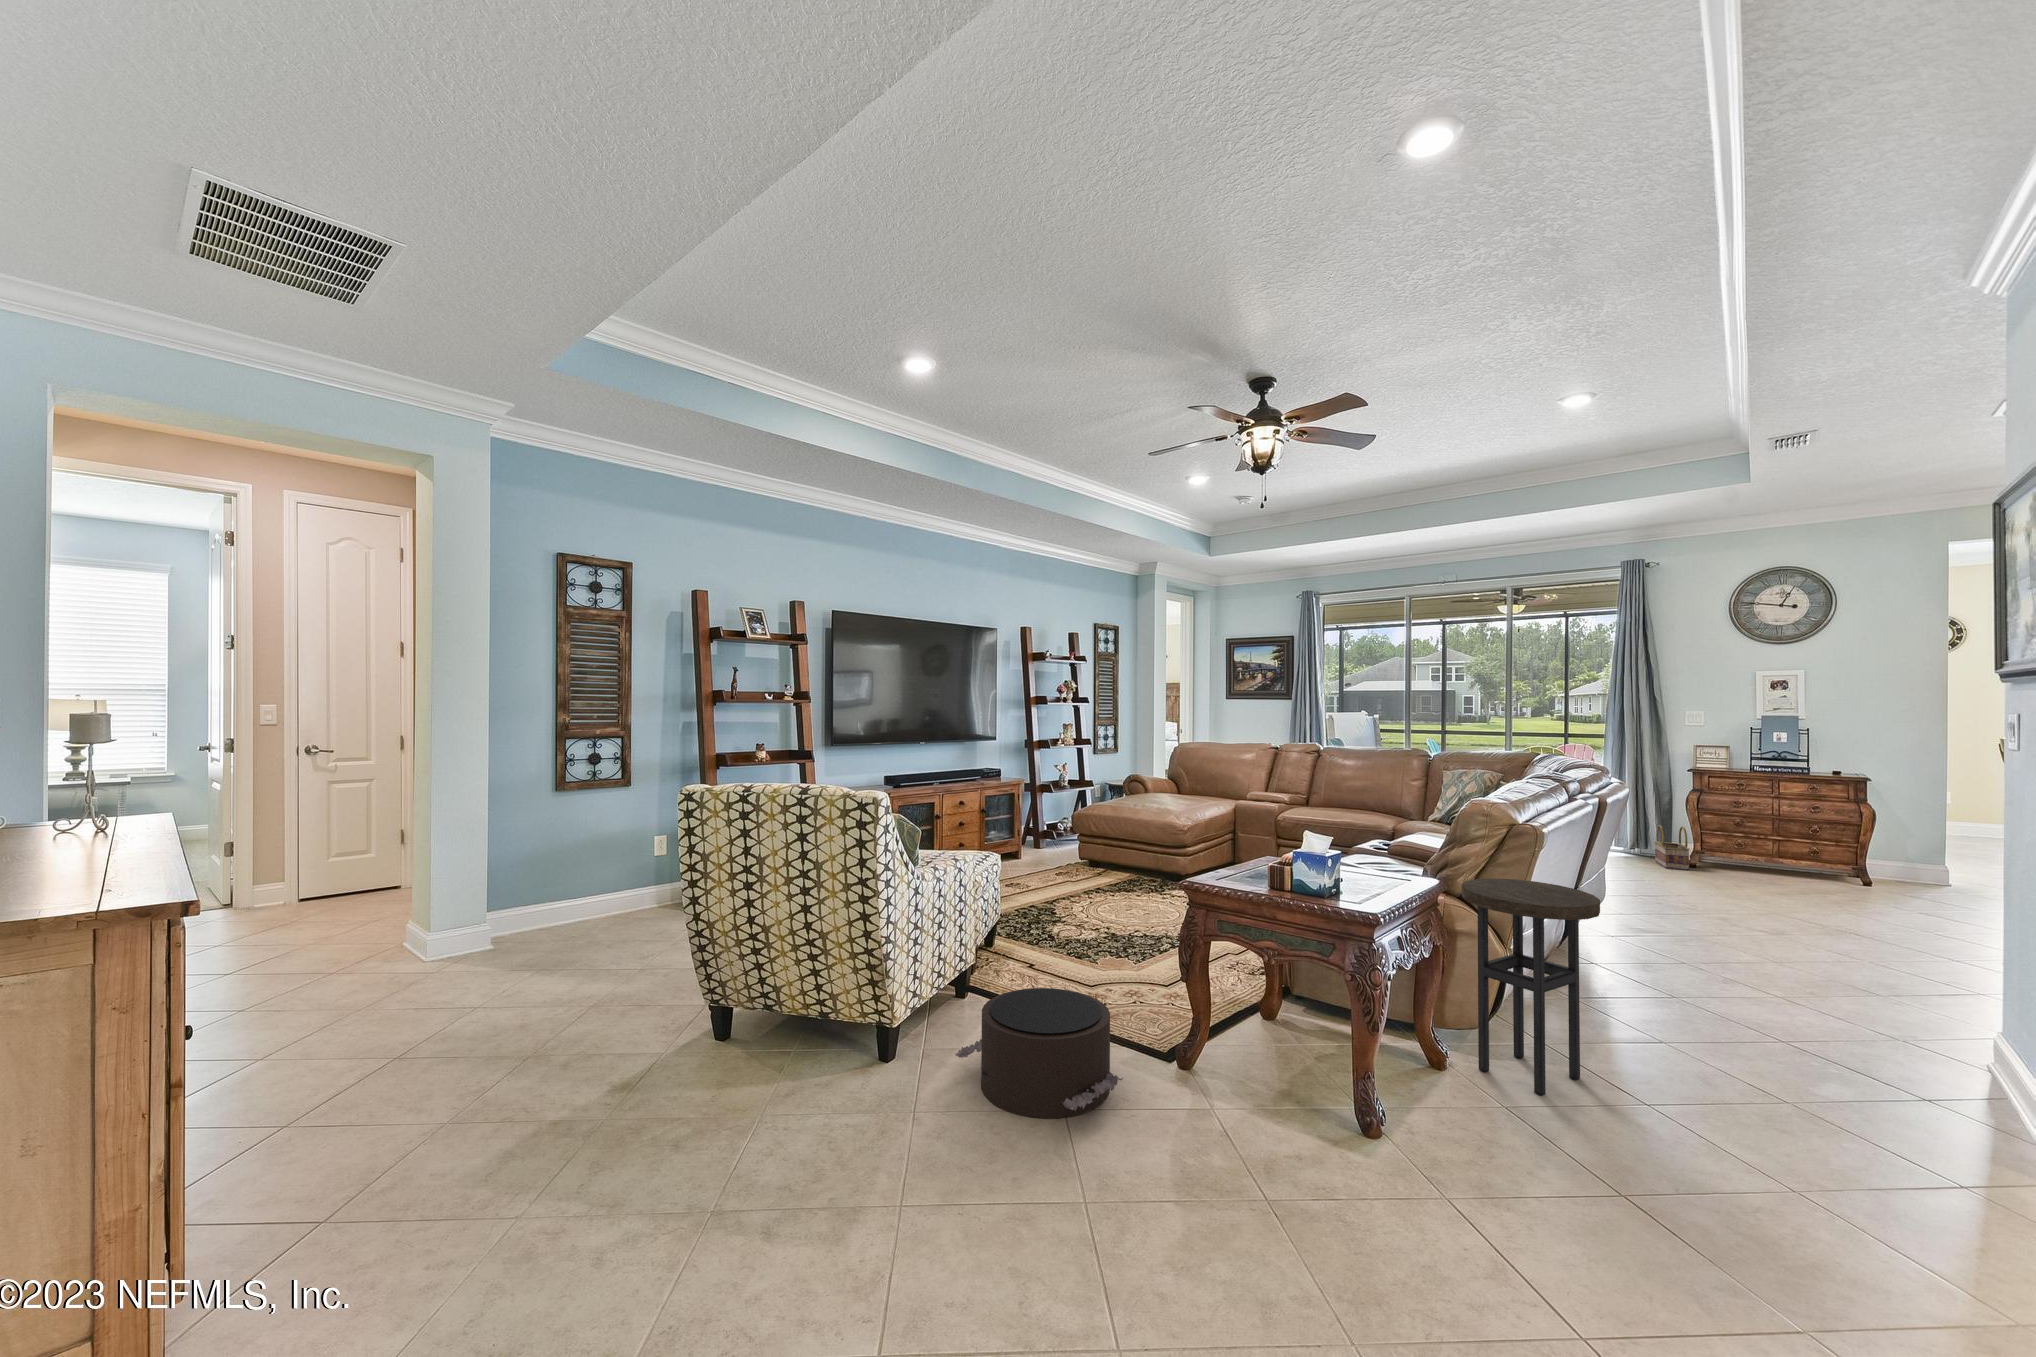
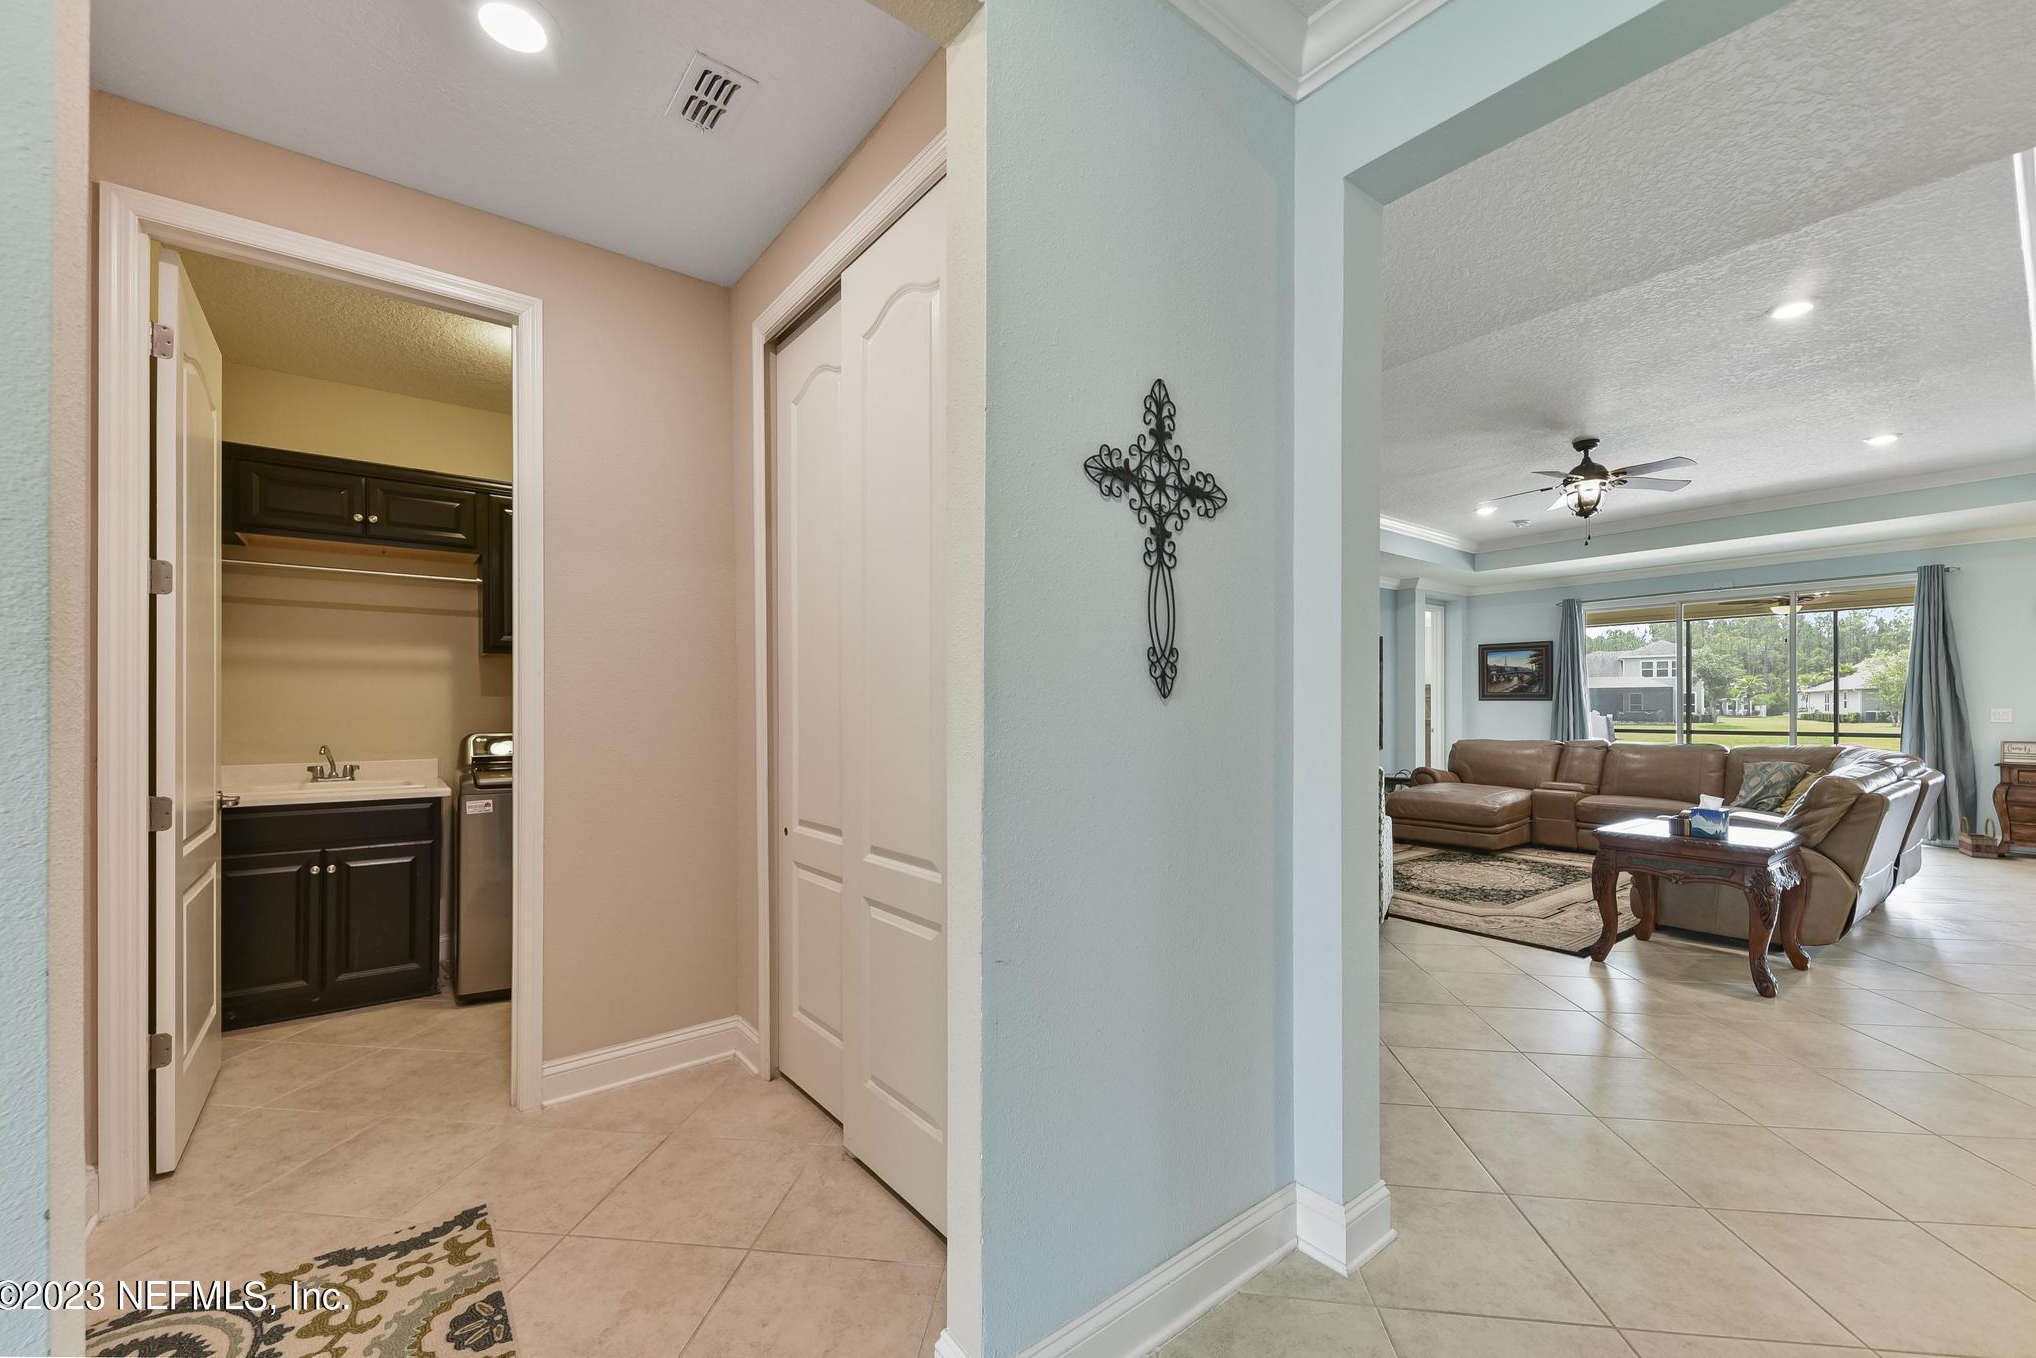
side table: present [1462,878,1600,1095] -> none [1822,833,1946,984]
pouf: present [955,988,1123,1118] -> none [1438,903,1576,978]

